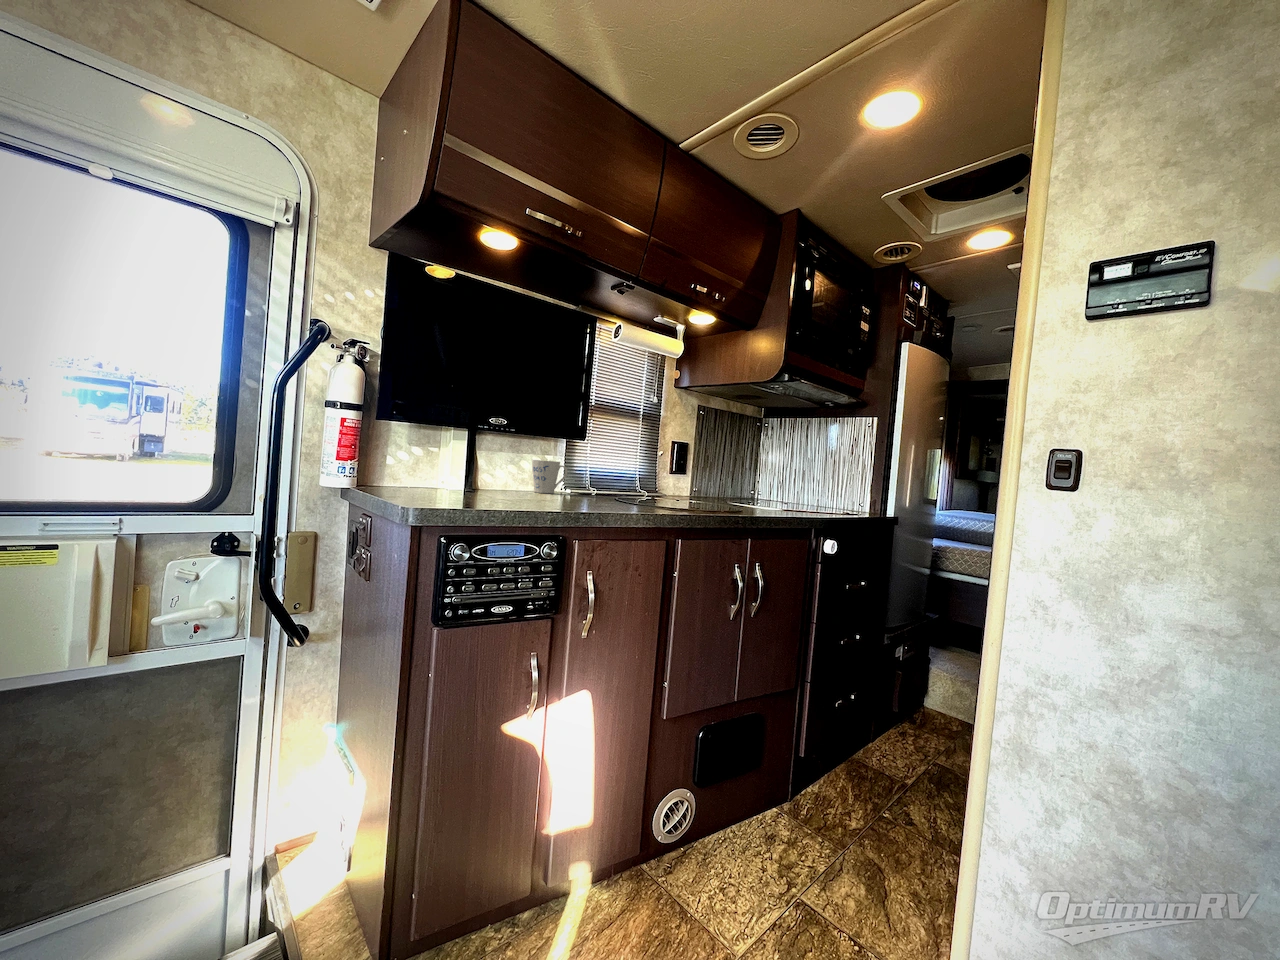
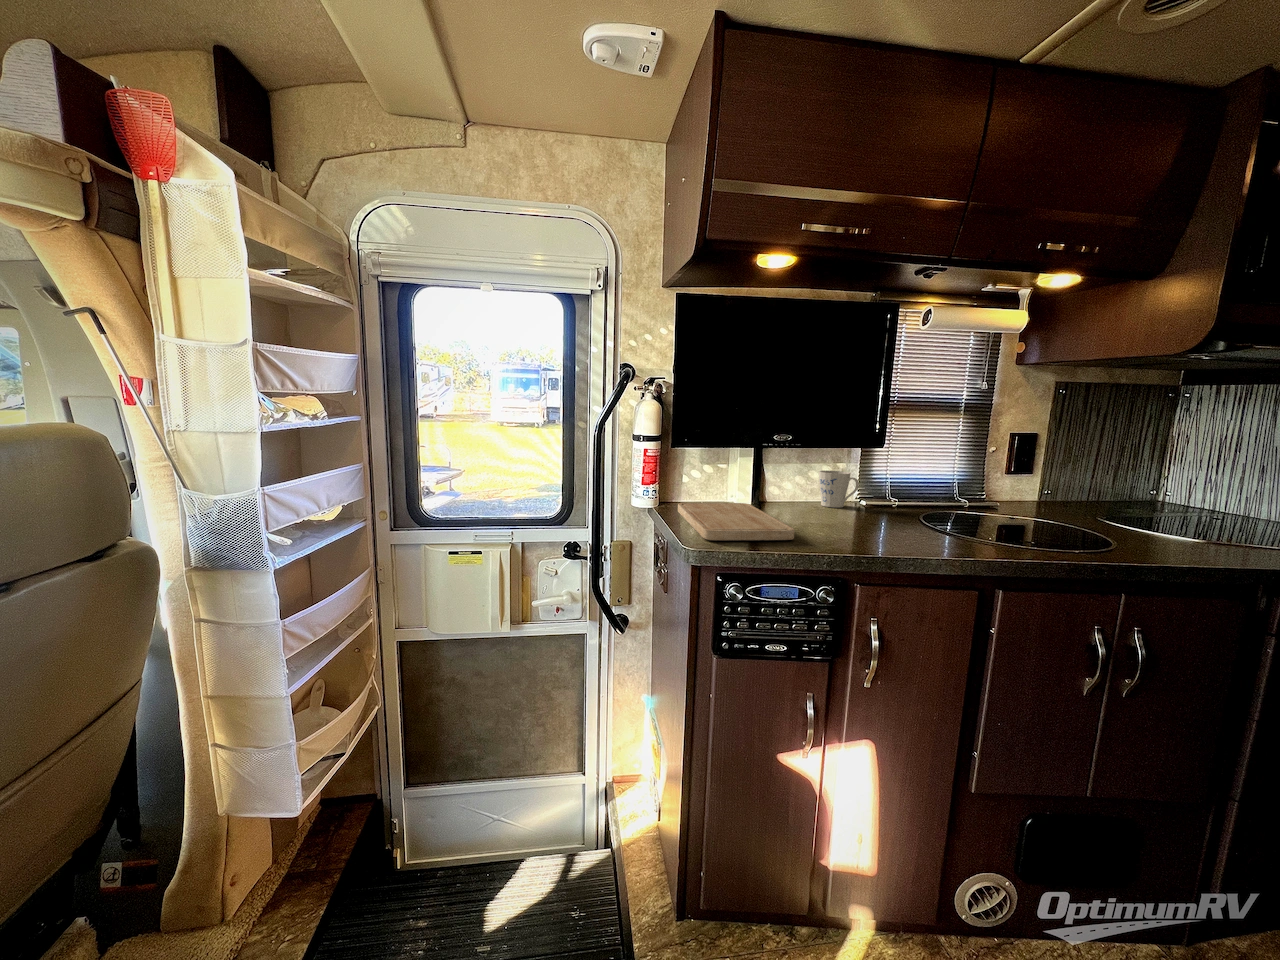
cutting board: none [383,482,518,505] -> present [678,503,794,540]

